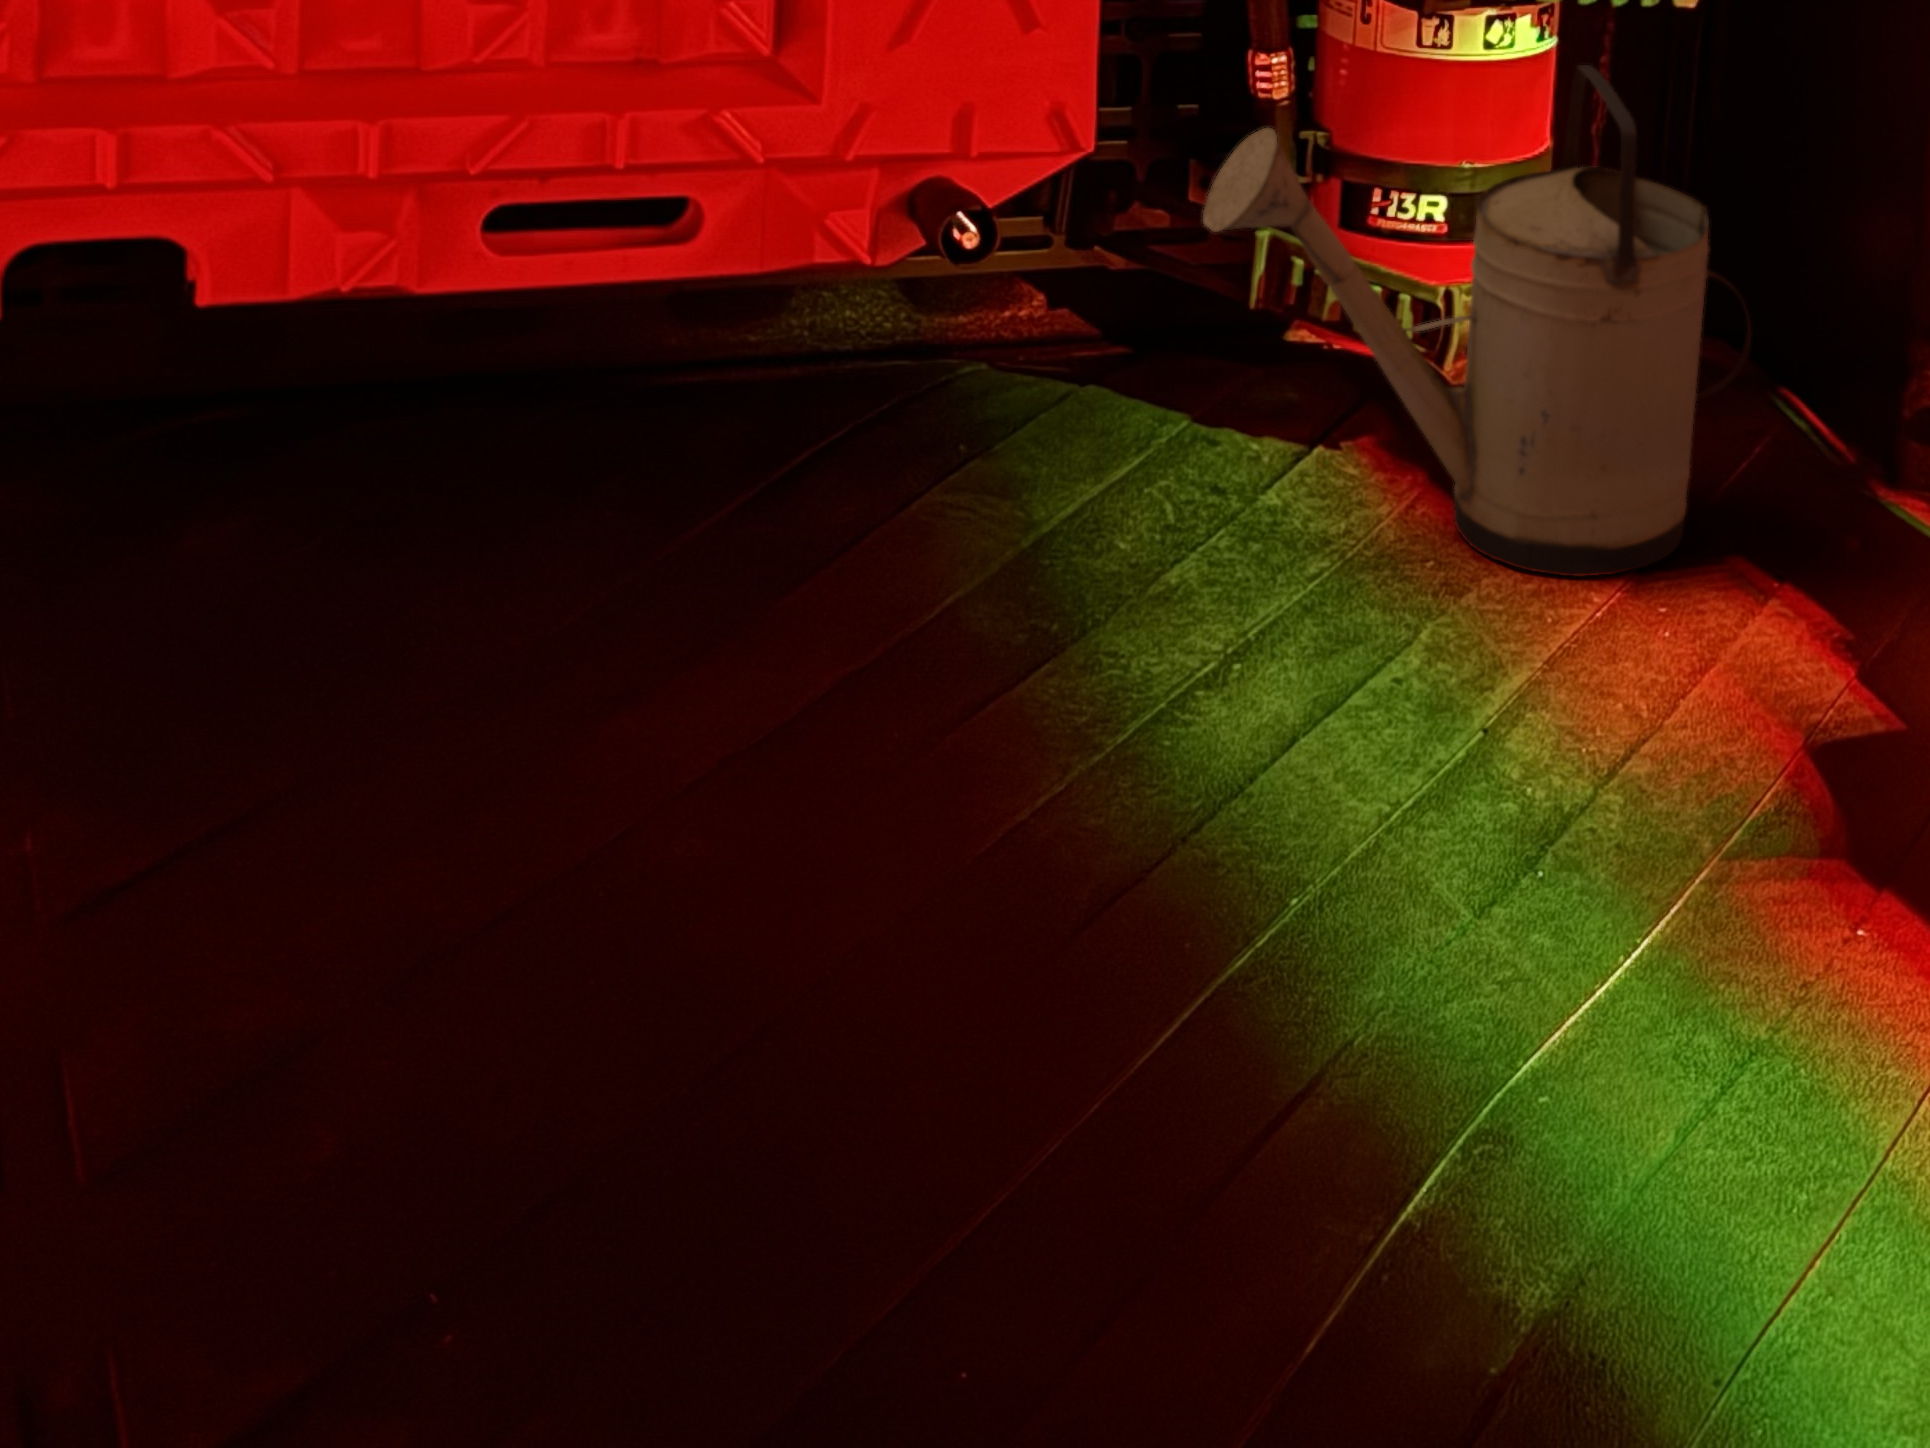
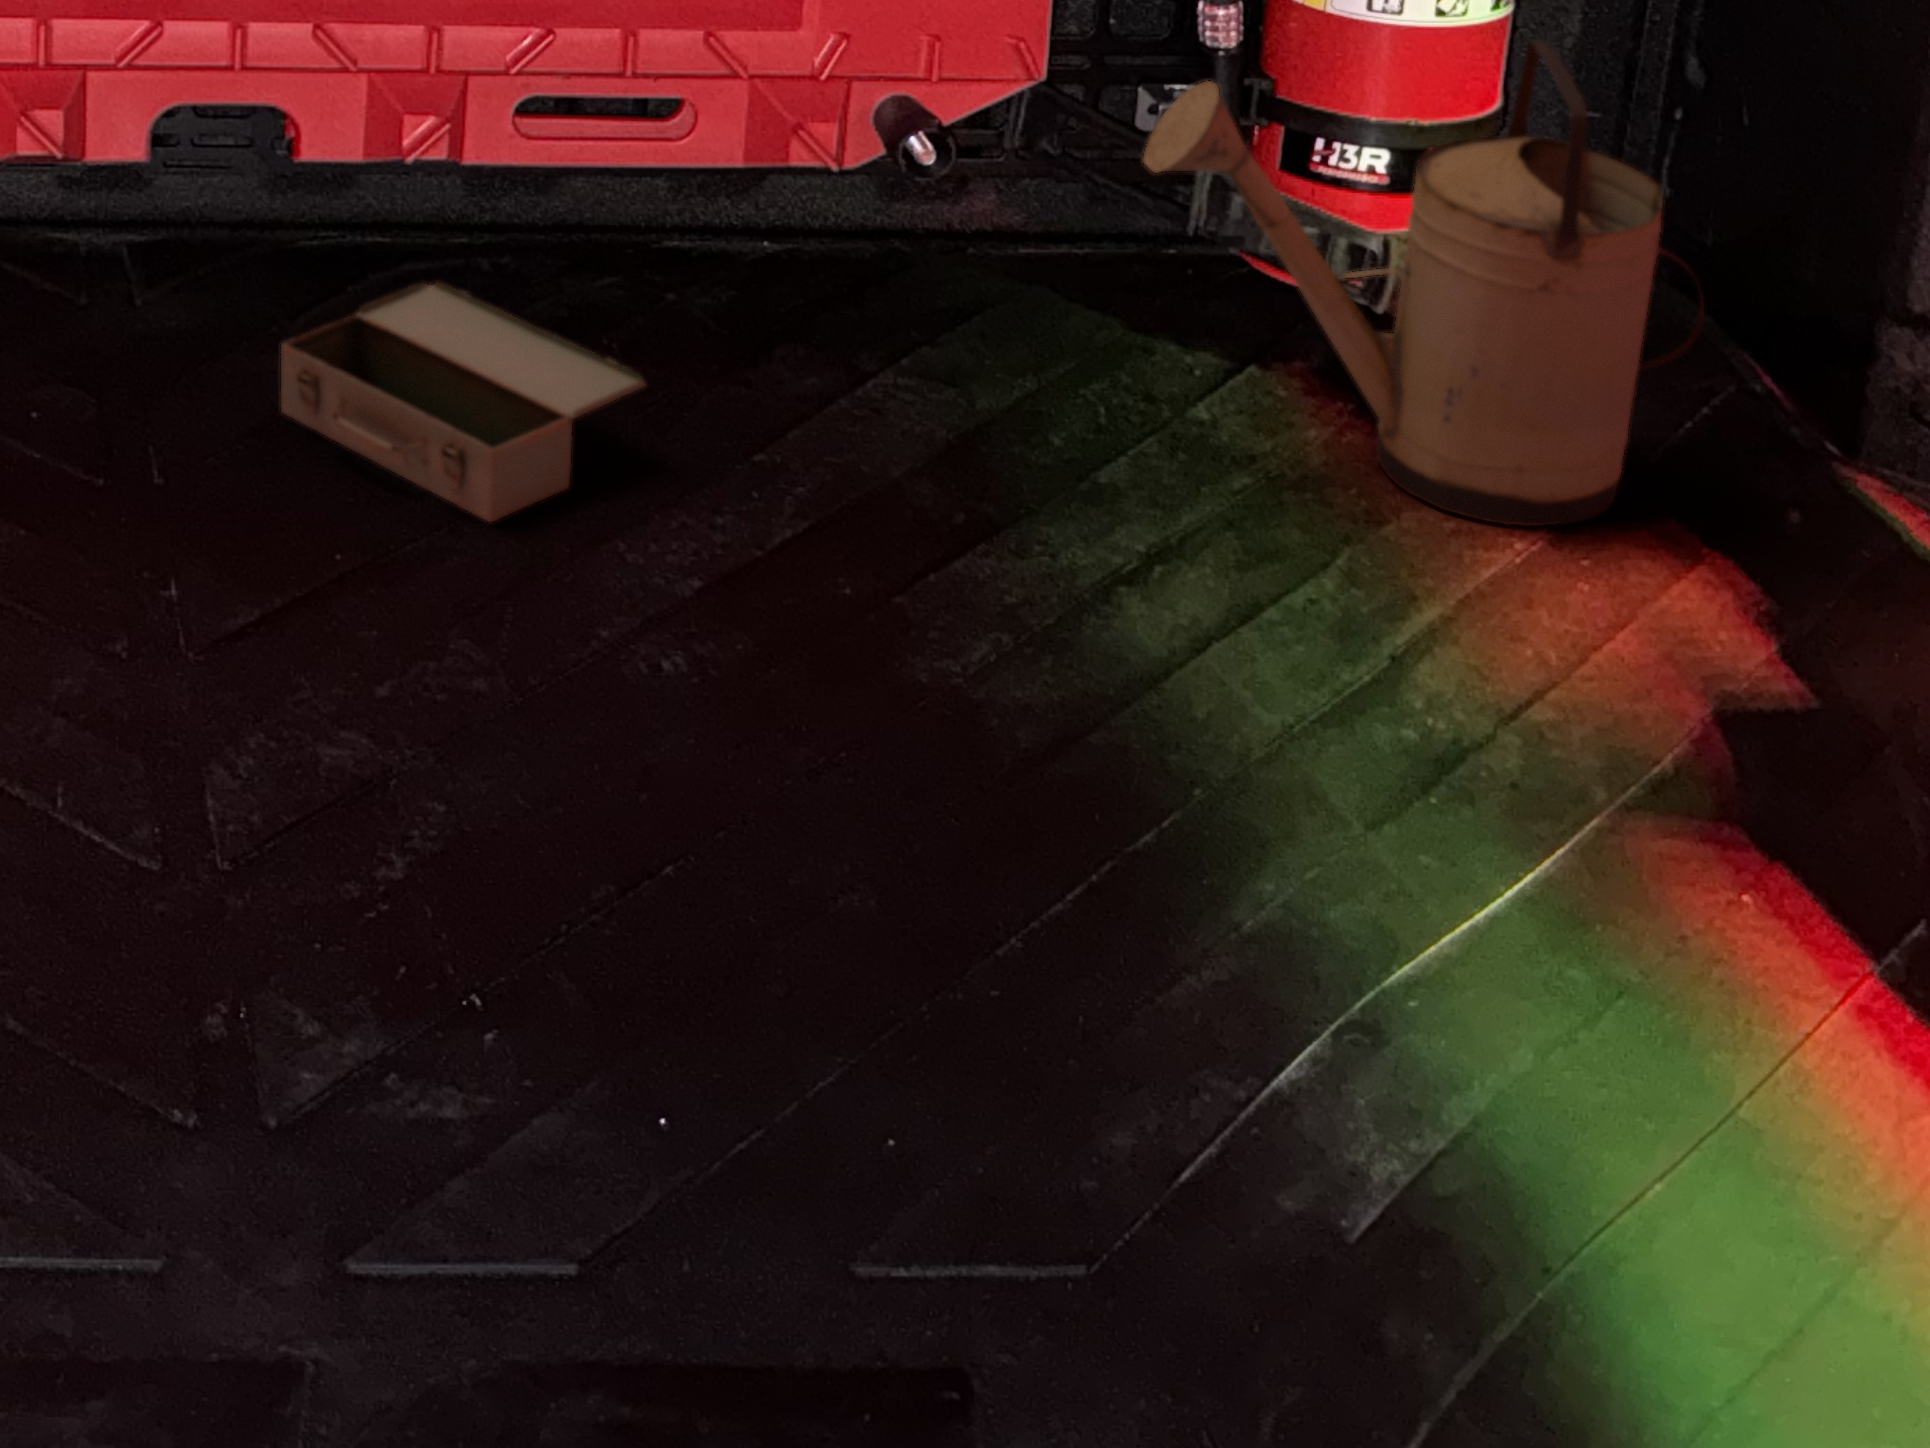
toolbox: none [179,443,653,727] -> present [281,282,646,522]

